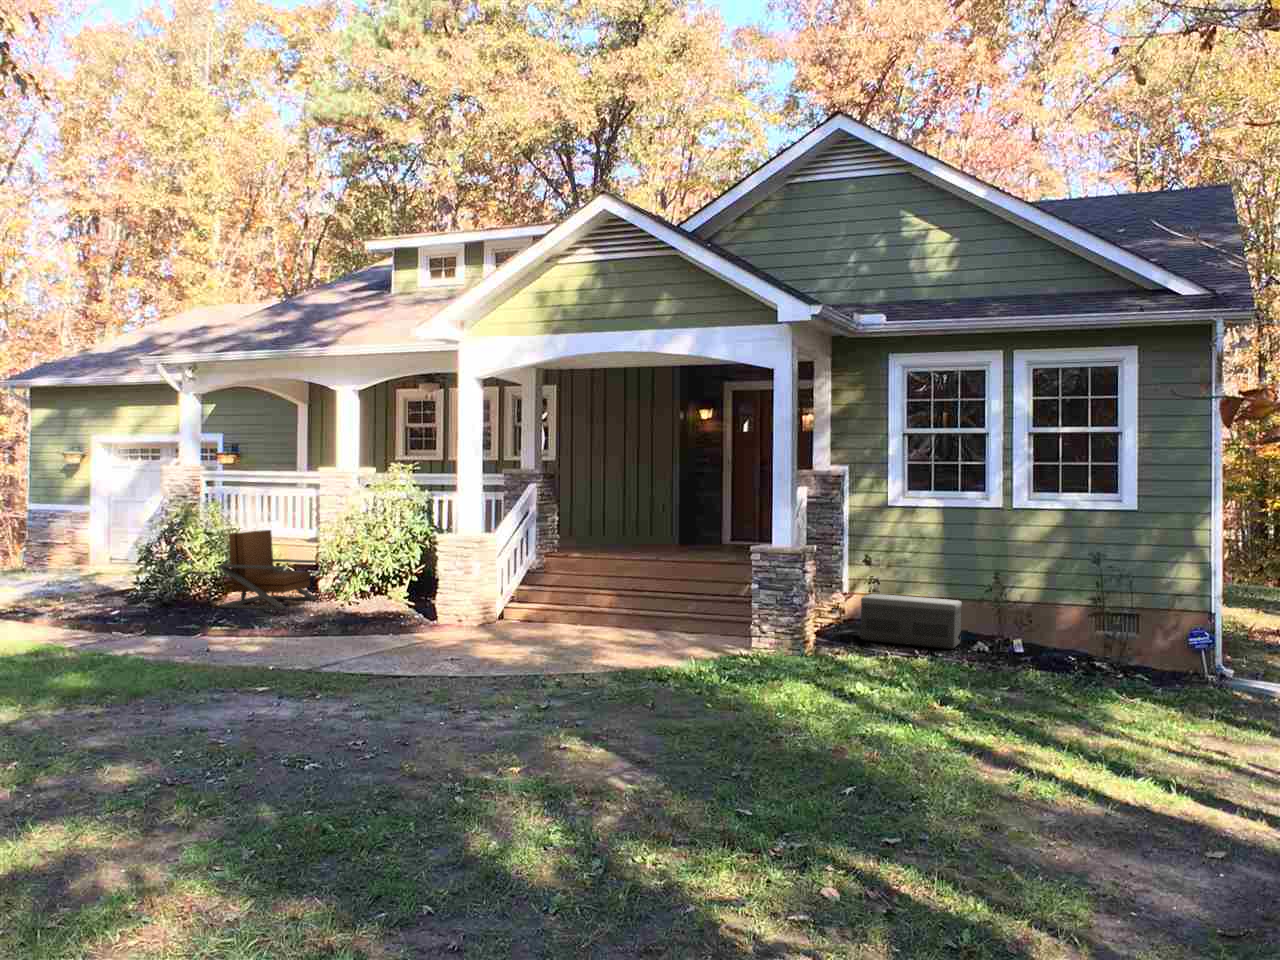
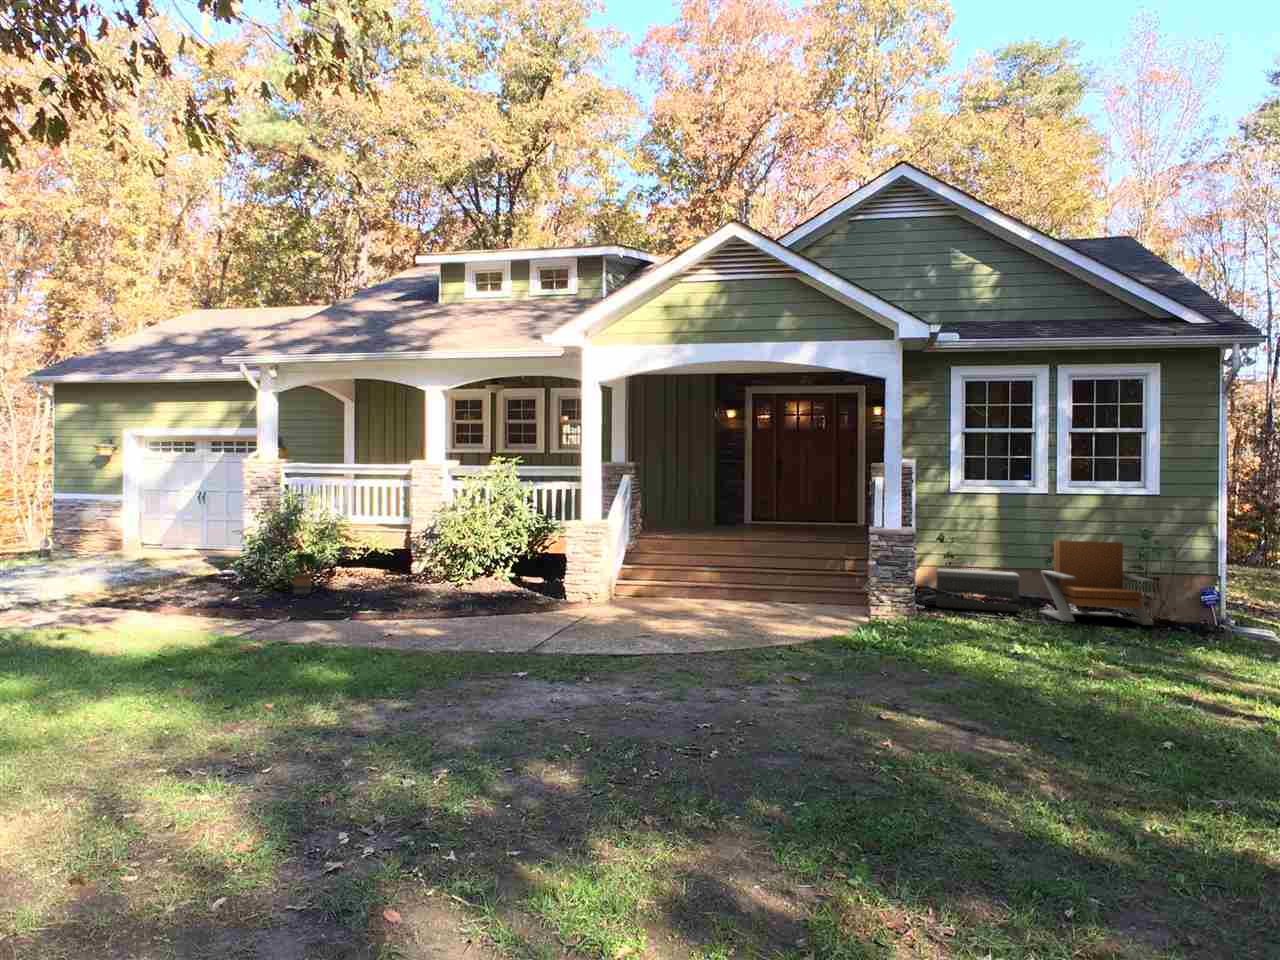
lounge chair: present [218,530,316,610] -> present [1041,540,1155,625]
potted tree: none [161,566,193,611] -> present [291,552,318,594]

